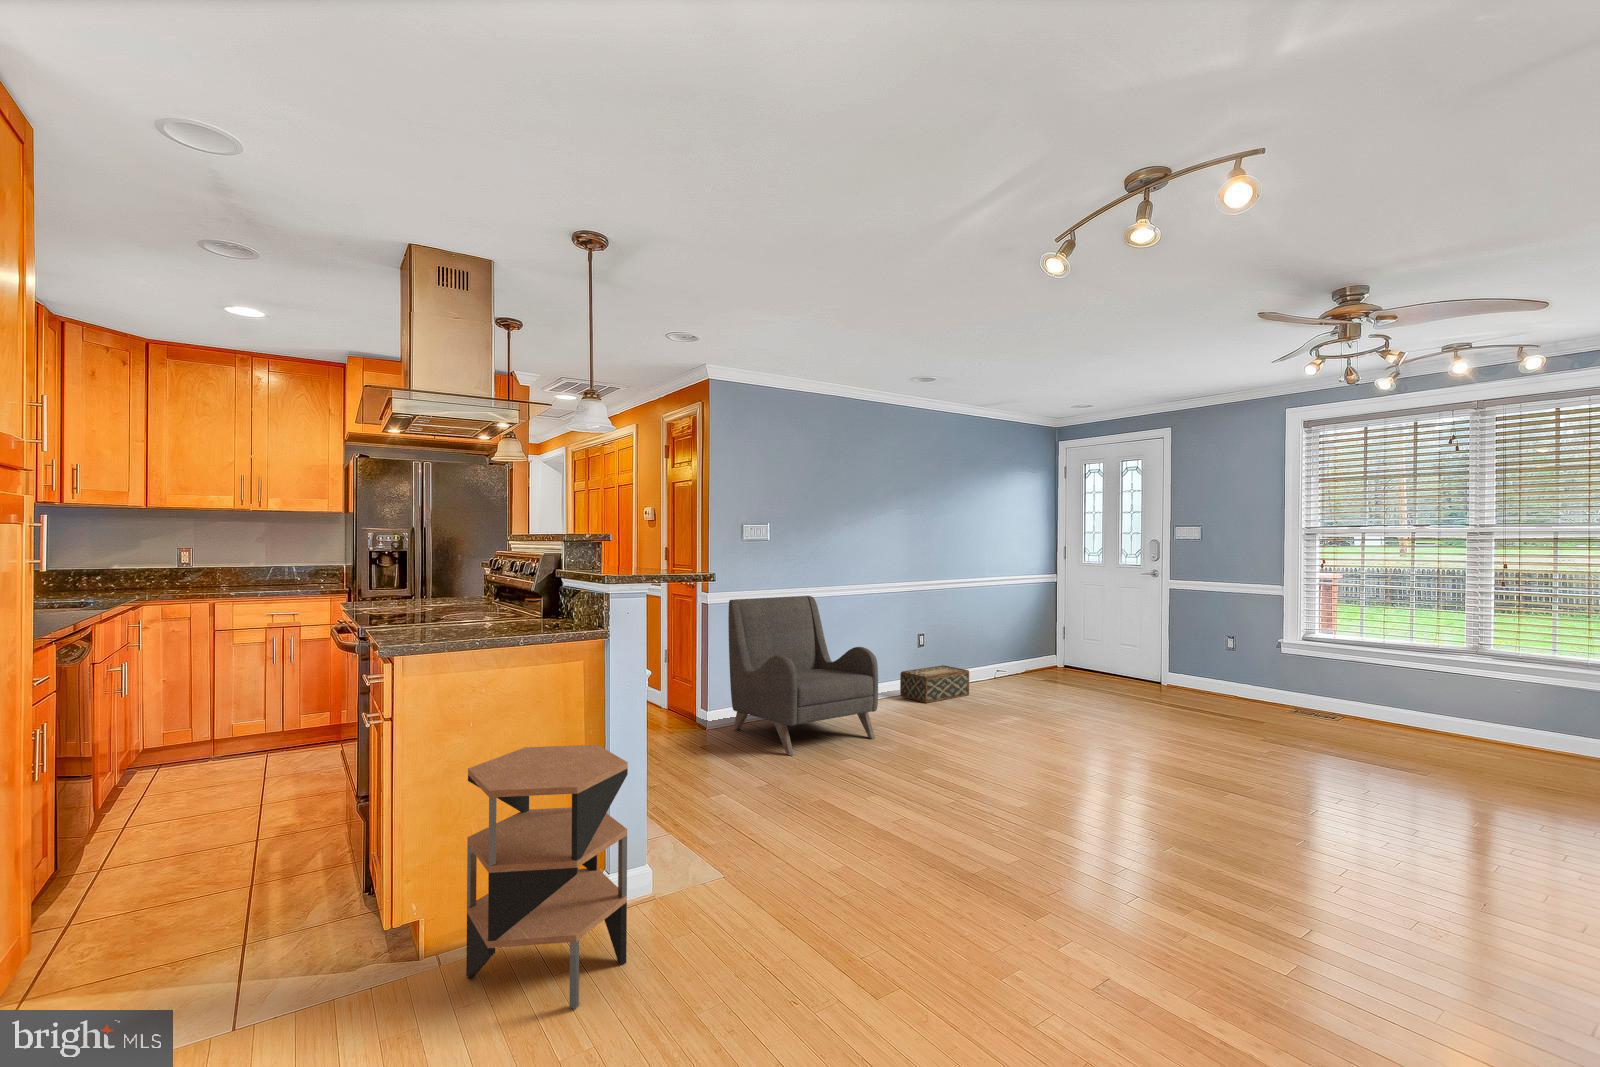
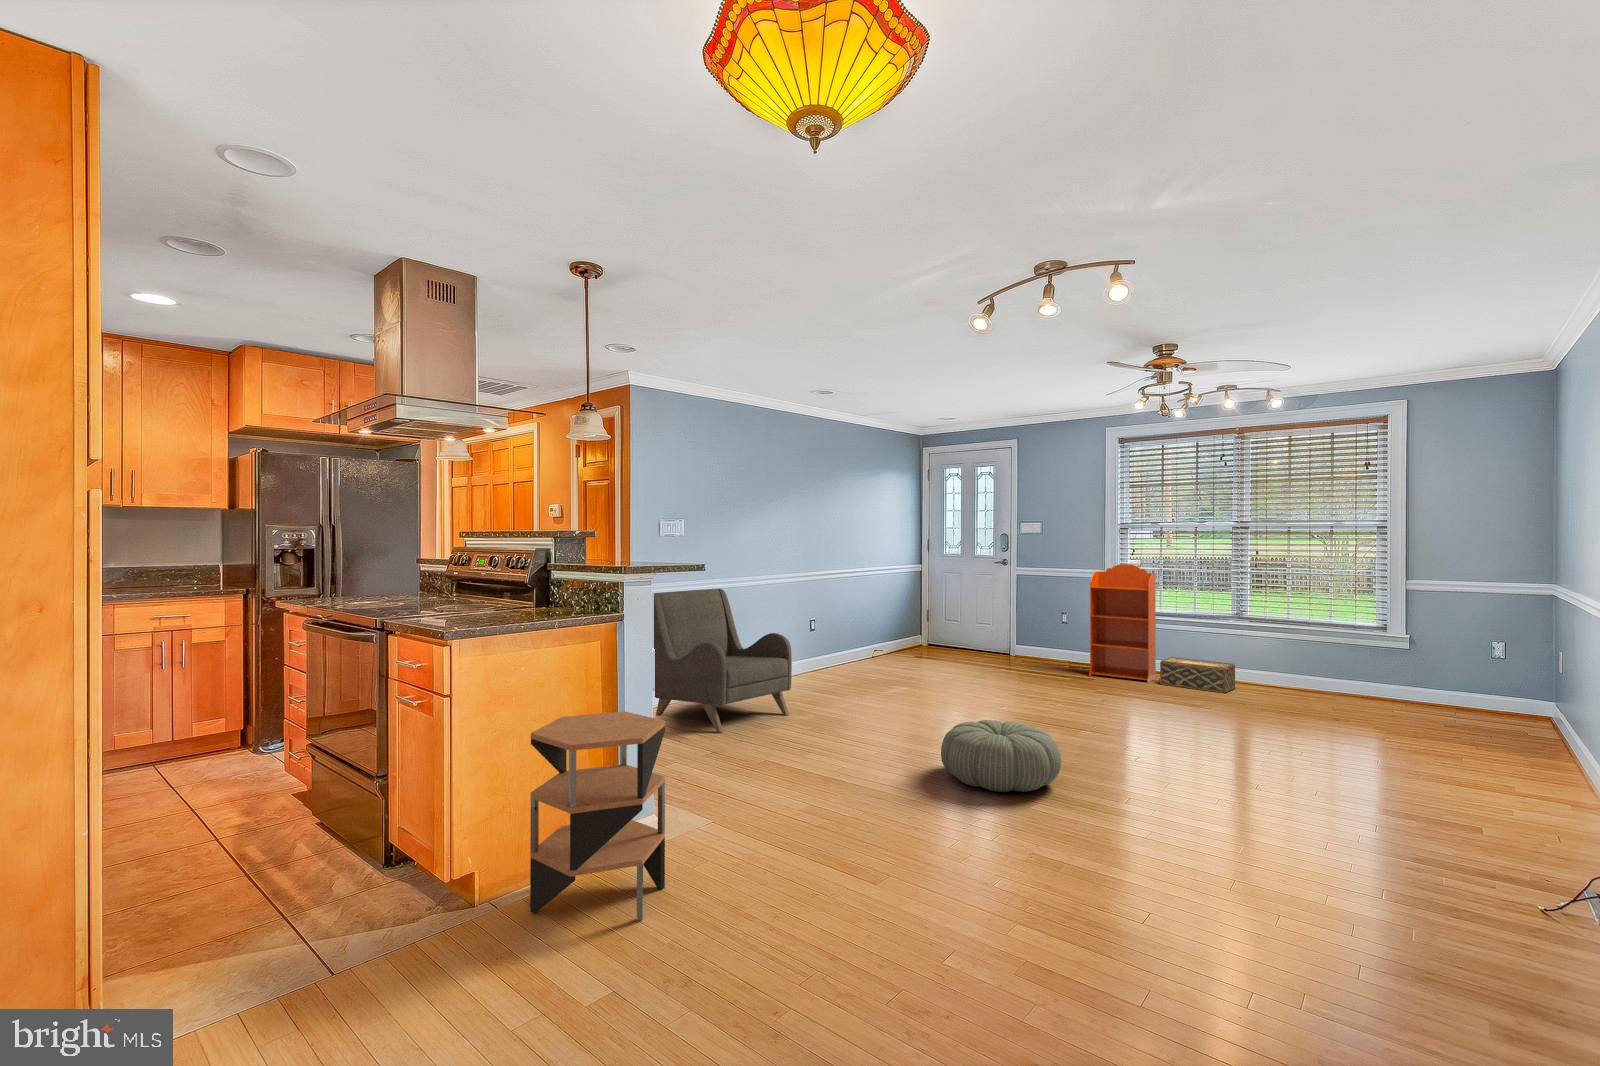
bookcase: none [1260,576,1354,725] -> present [1089,564,1156,683]
woven basket: present [900,665,969,703] -> present [1160,657,1235,693]
pouf: none [1025,770,1185,873] -> present [941,720,1061,792]

